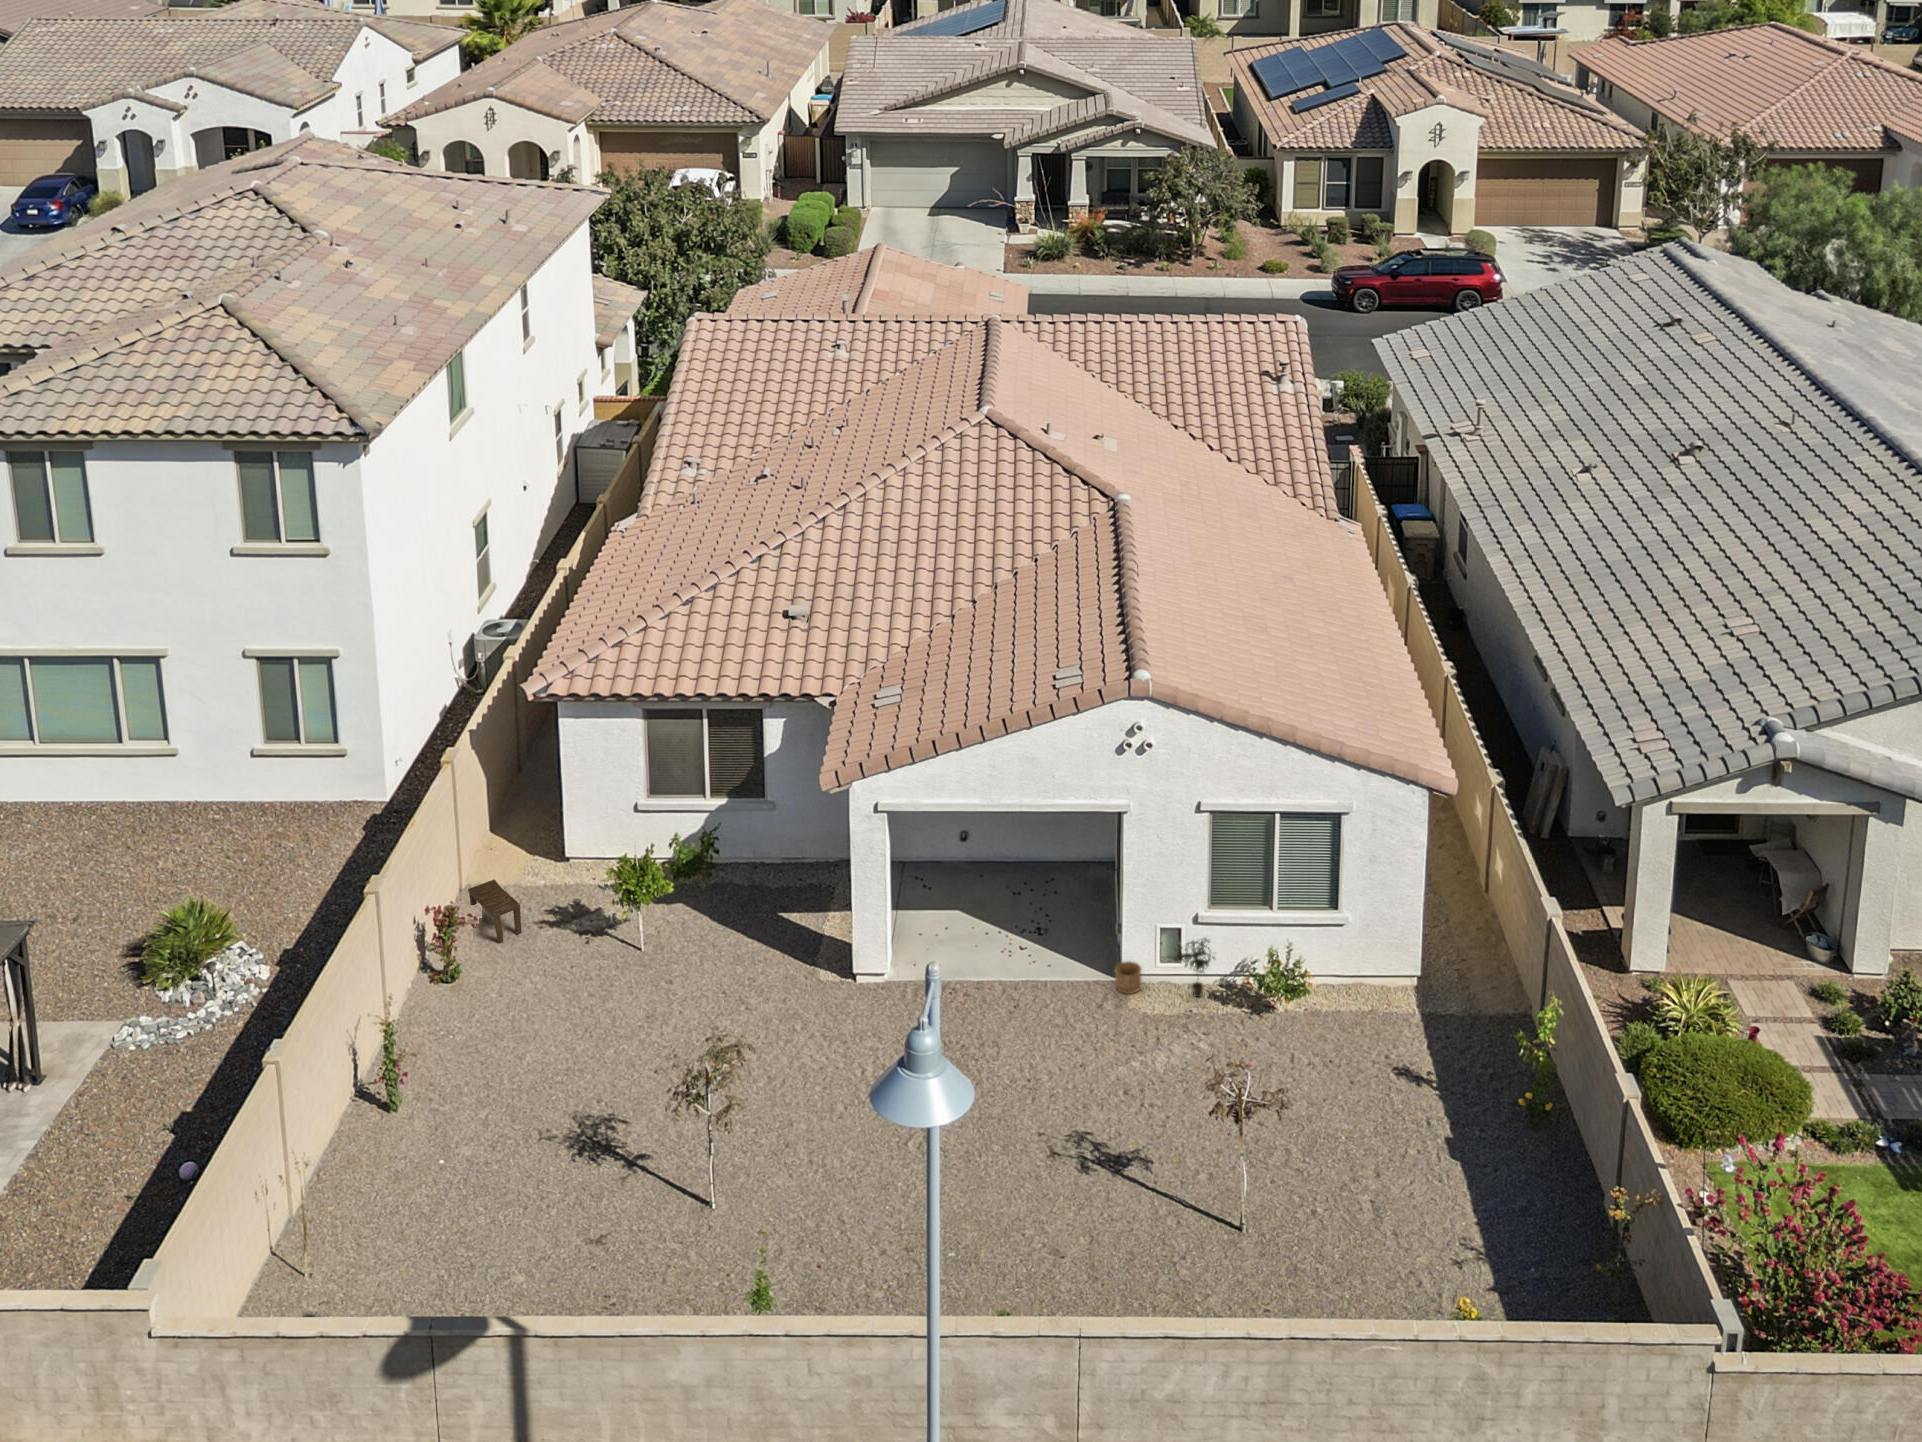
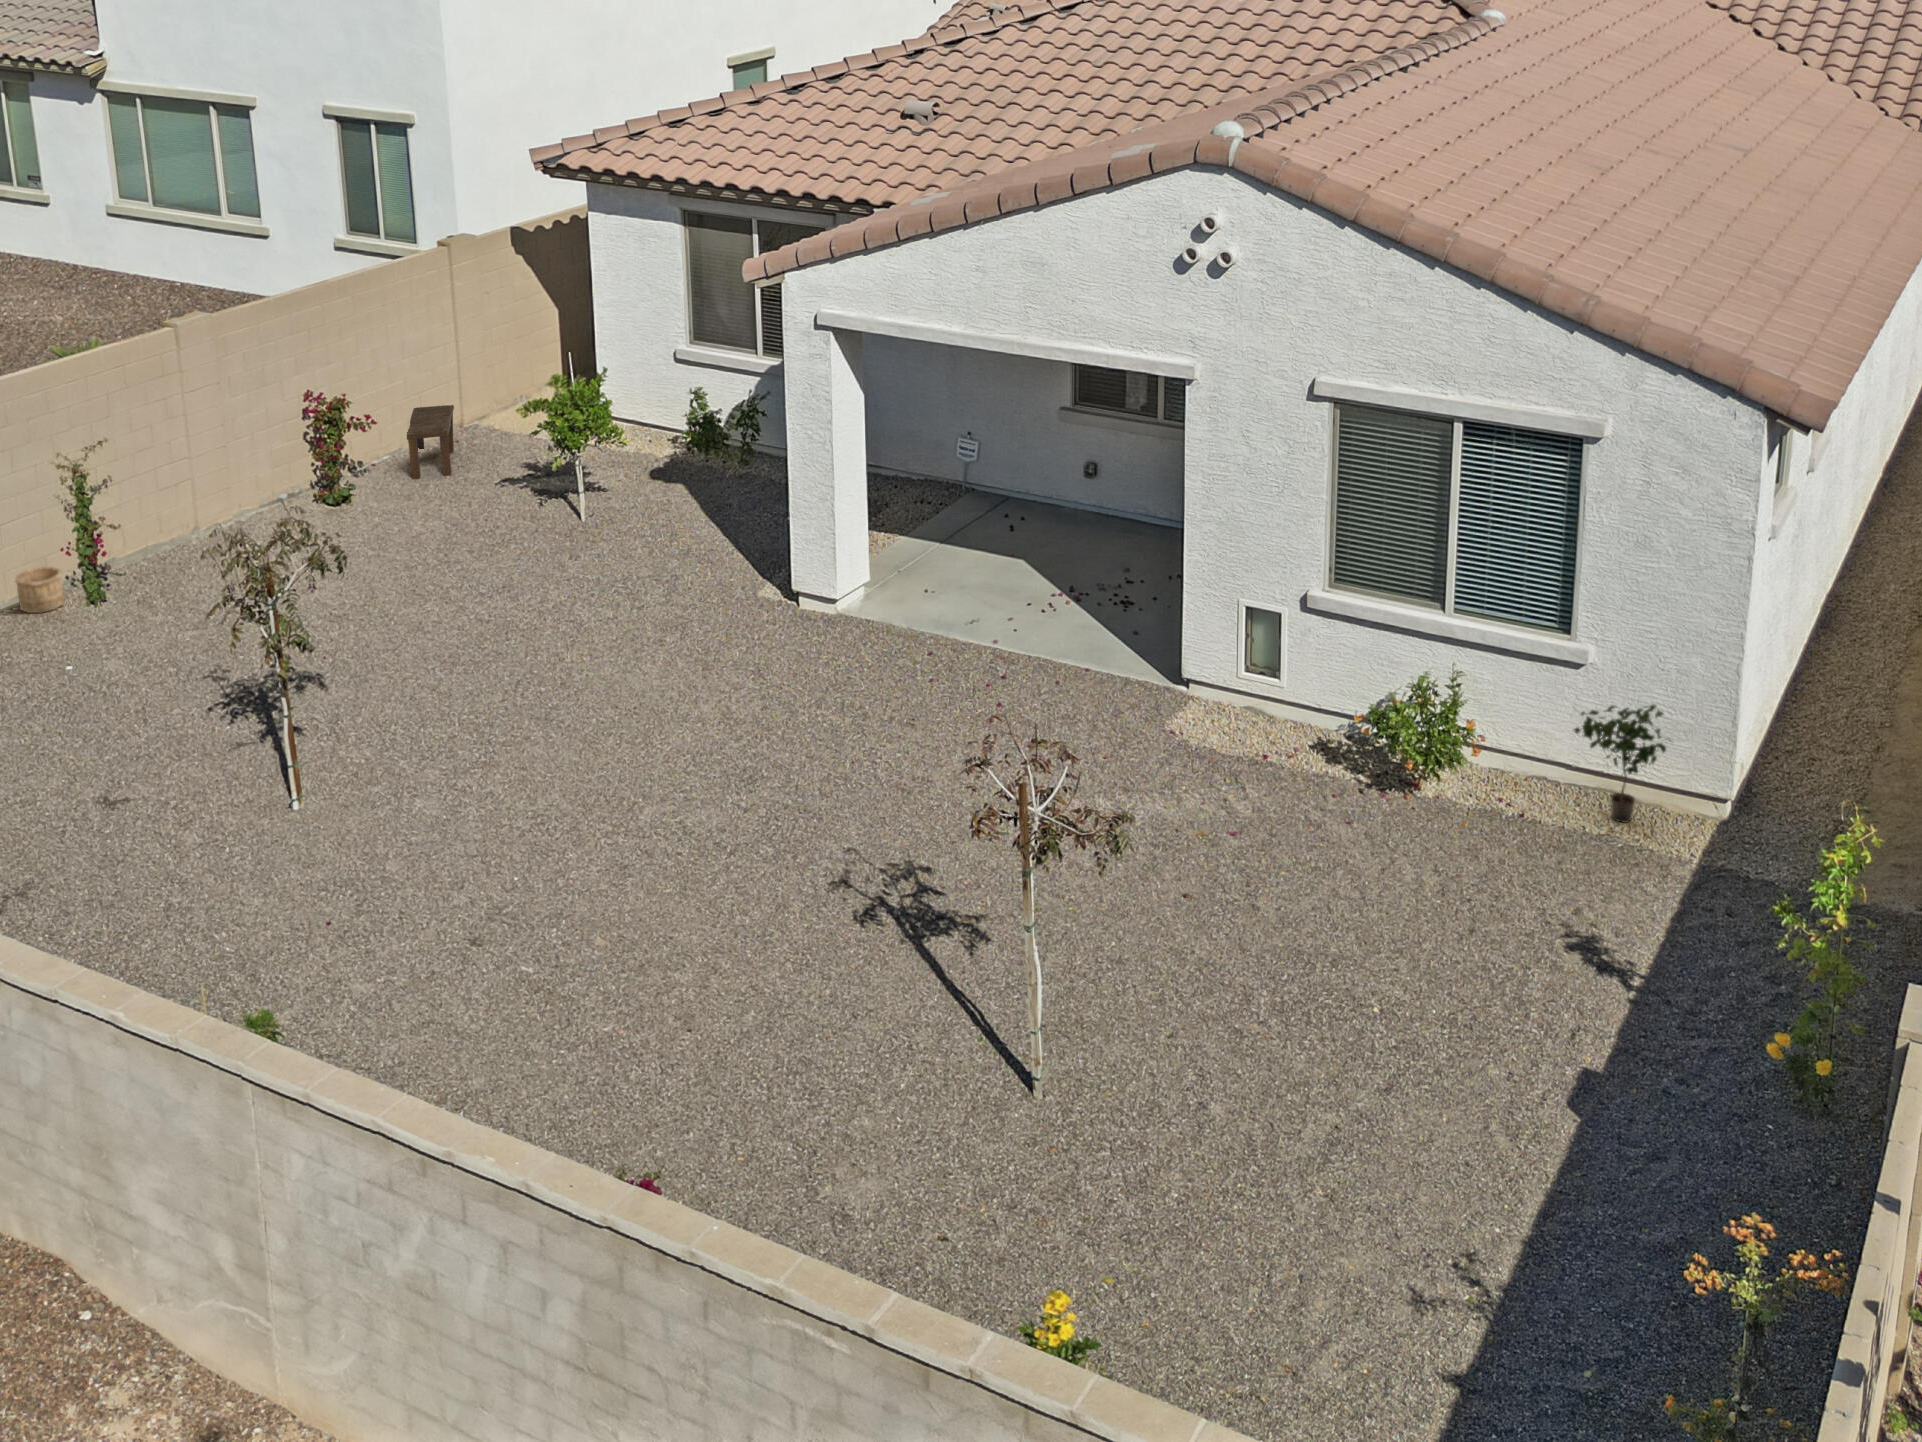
potted plant: present [1175,938,1215,997] -> present [1574,705,1666,823]
wooden bucket: present [1115,961,1142,994] -> present [15,567,64,613]

